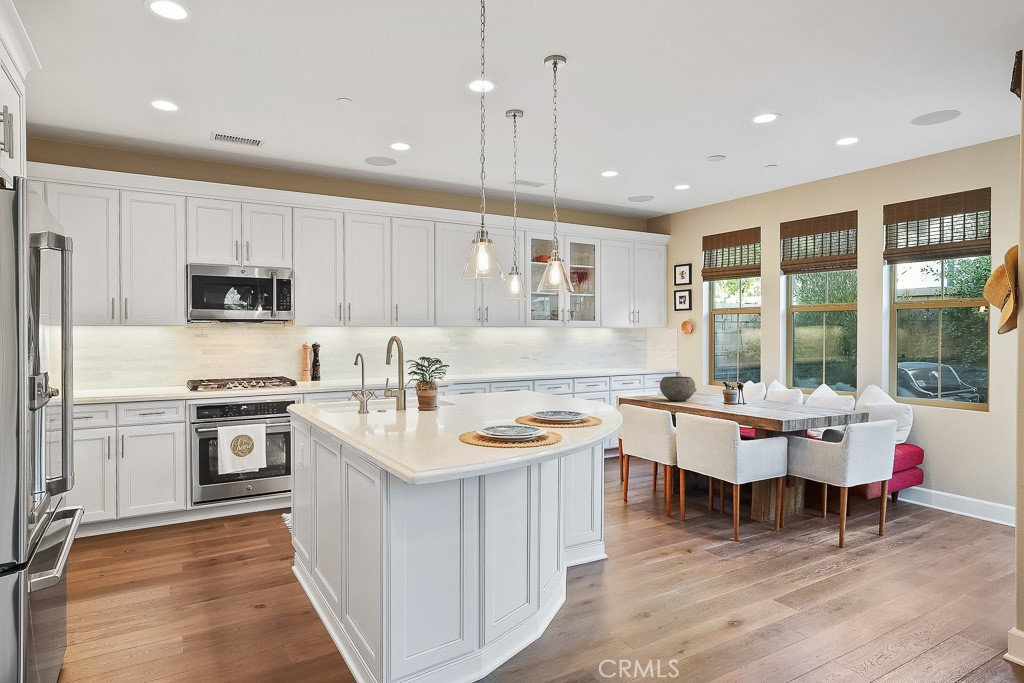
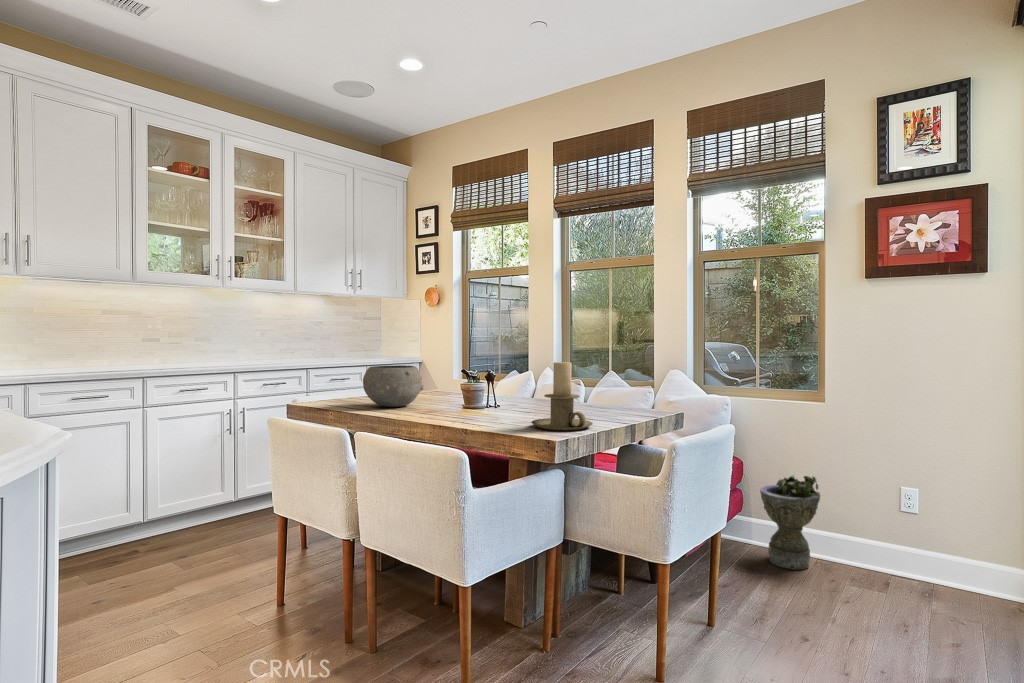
candle holder: none [768,377,805,415] -> present [531,362,593,431]
planter: none [933,457,979,520] -> present [760,476,820,570]

